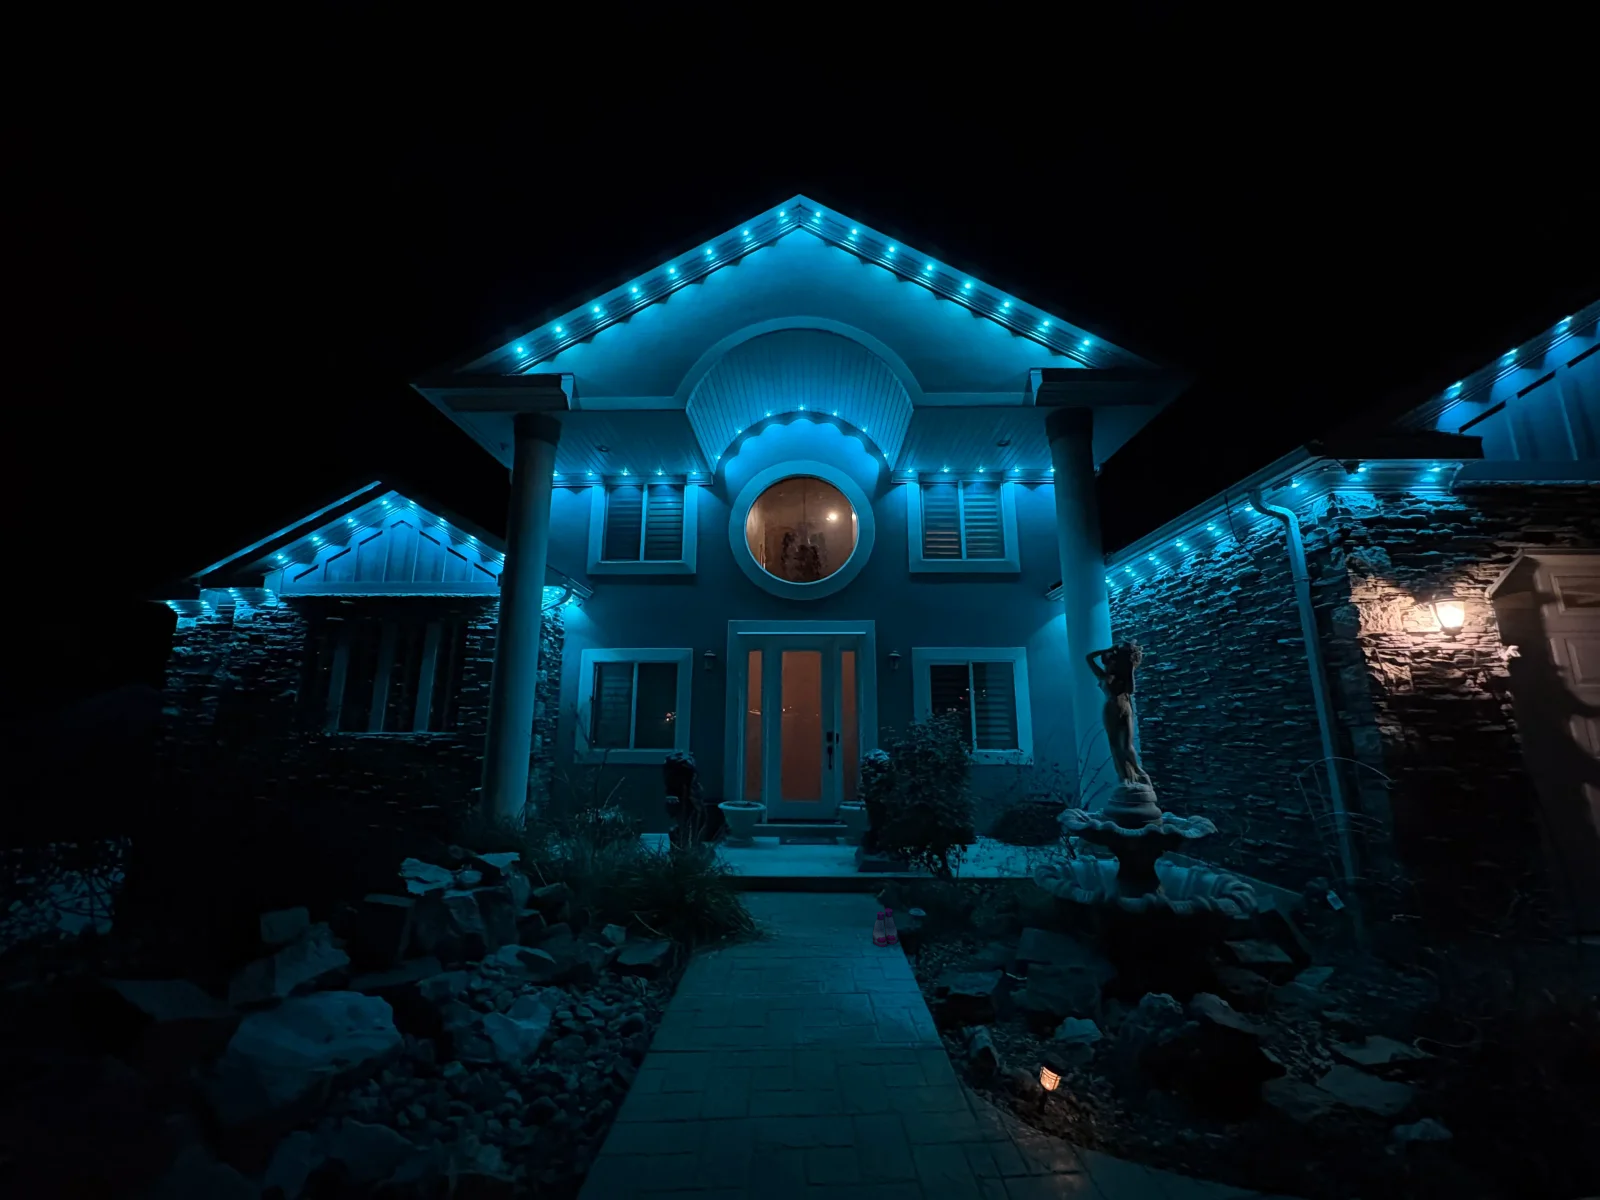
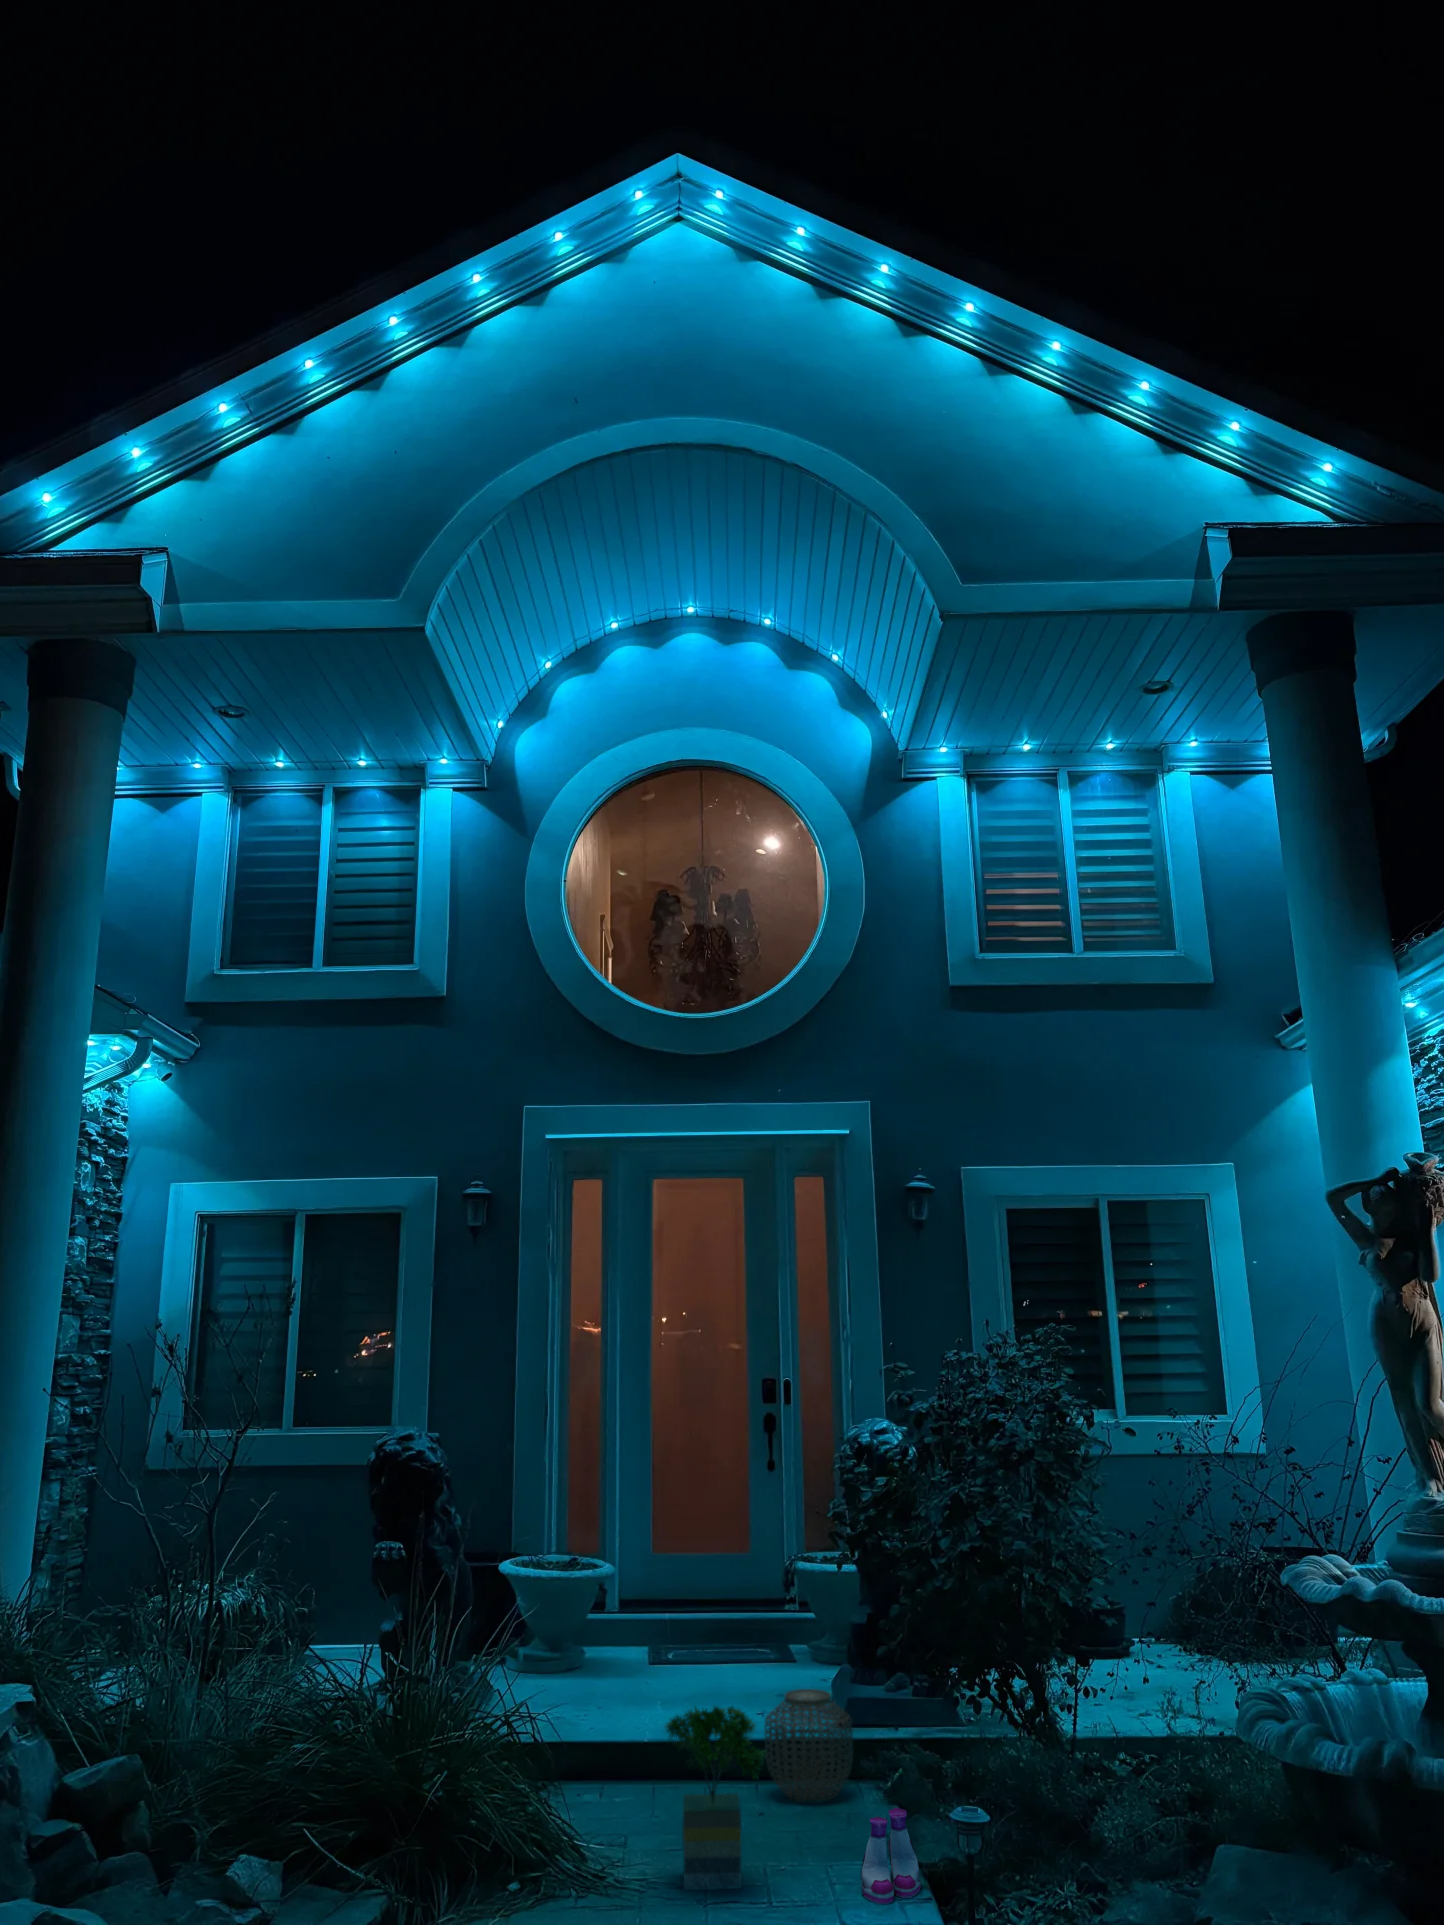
woven basket: none [830,858,867,903] -> present [765,1689,853,1802]
potted tree: none [789,865,834,940] -> present [665,1706,765,1890]

